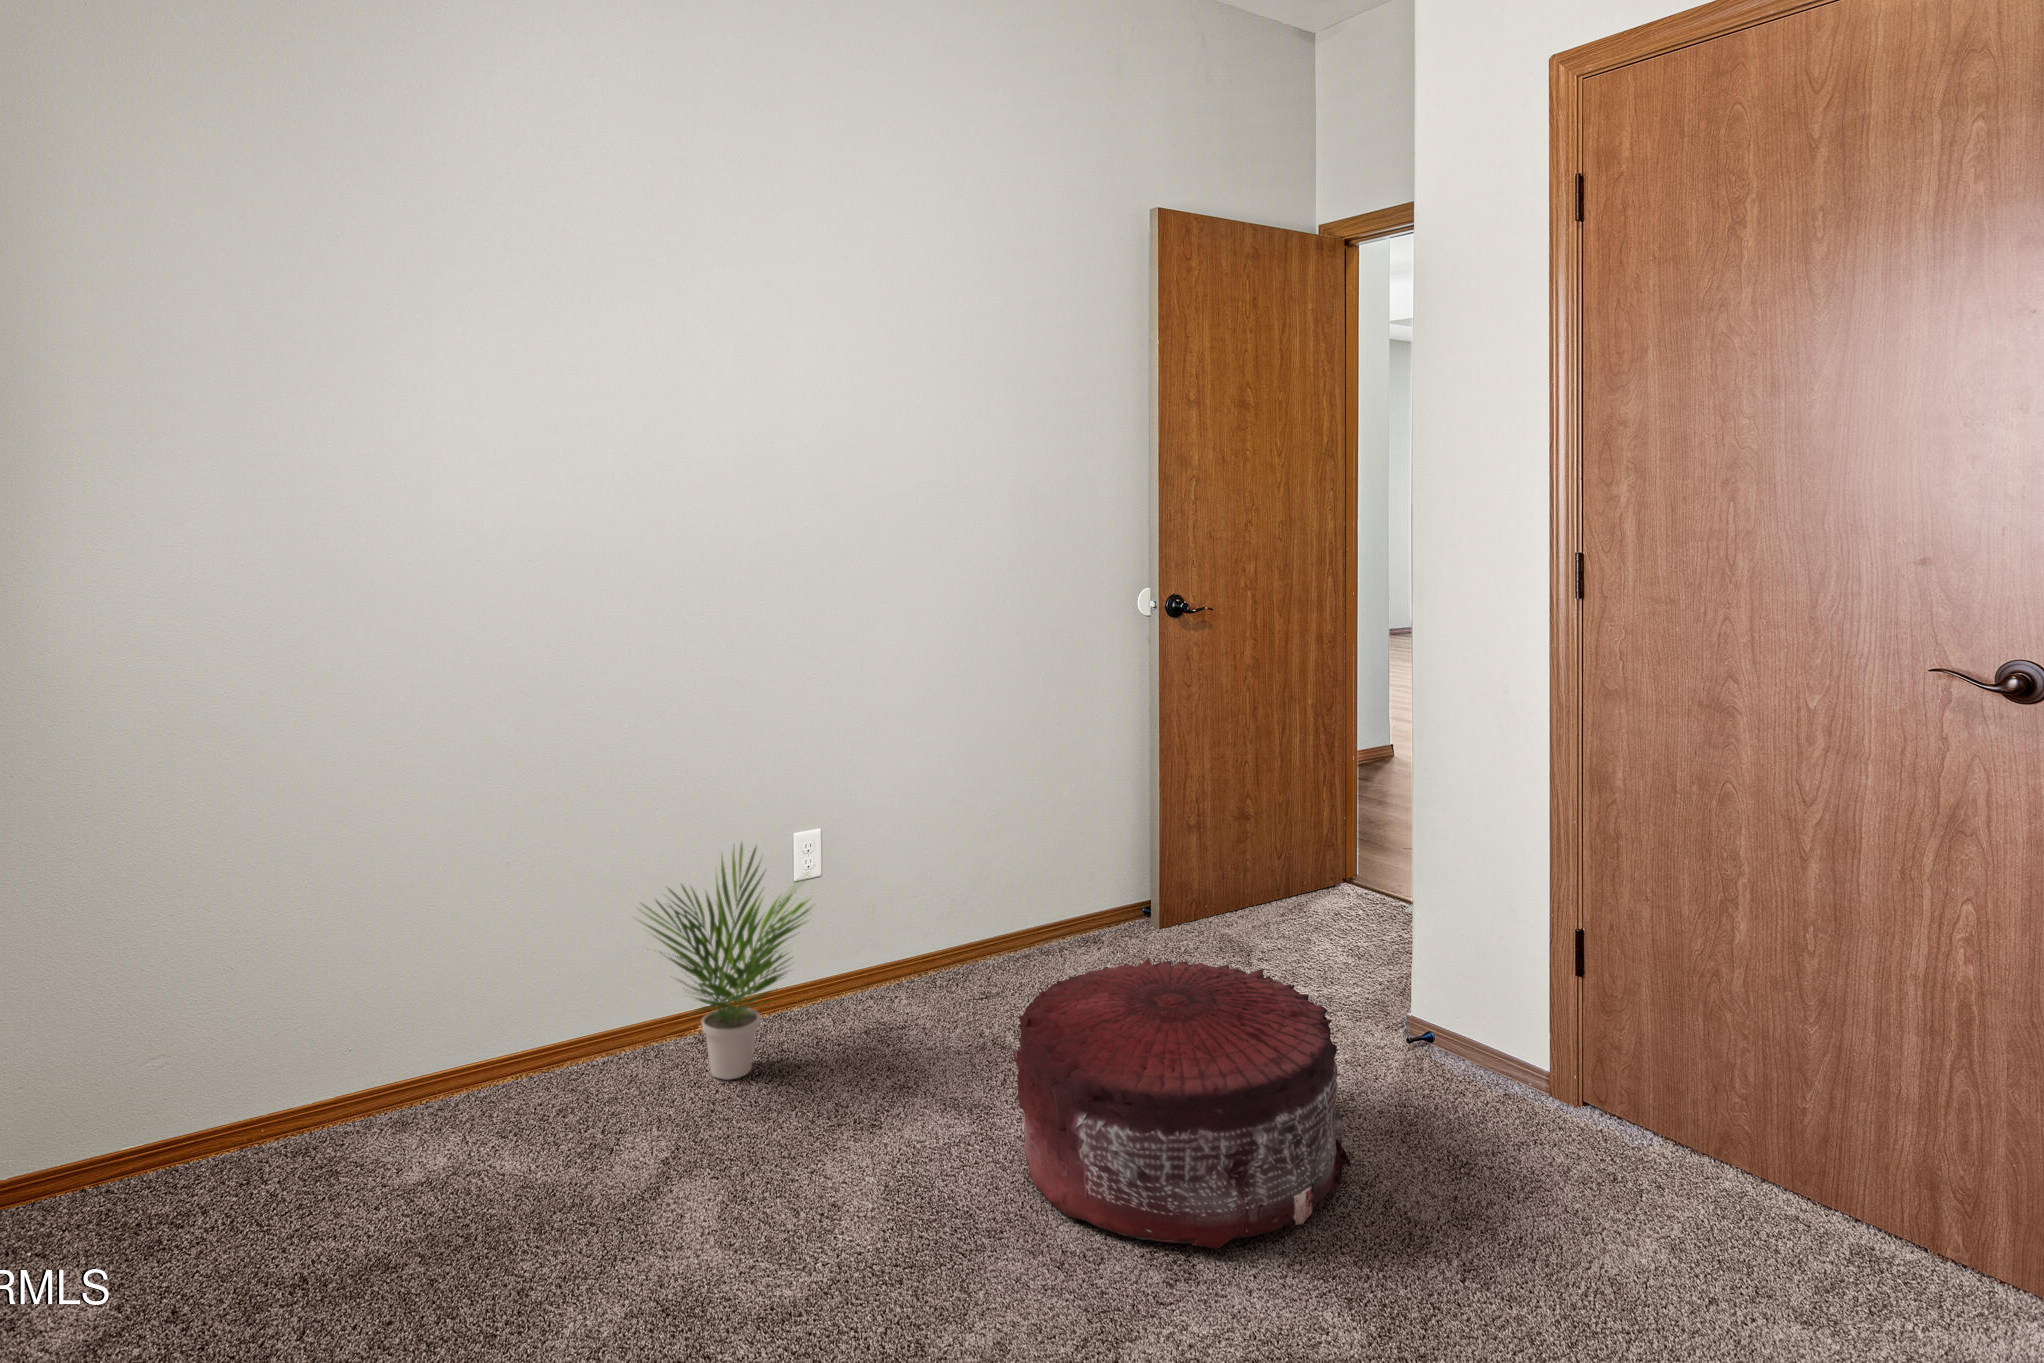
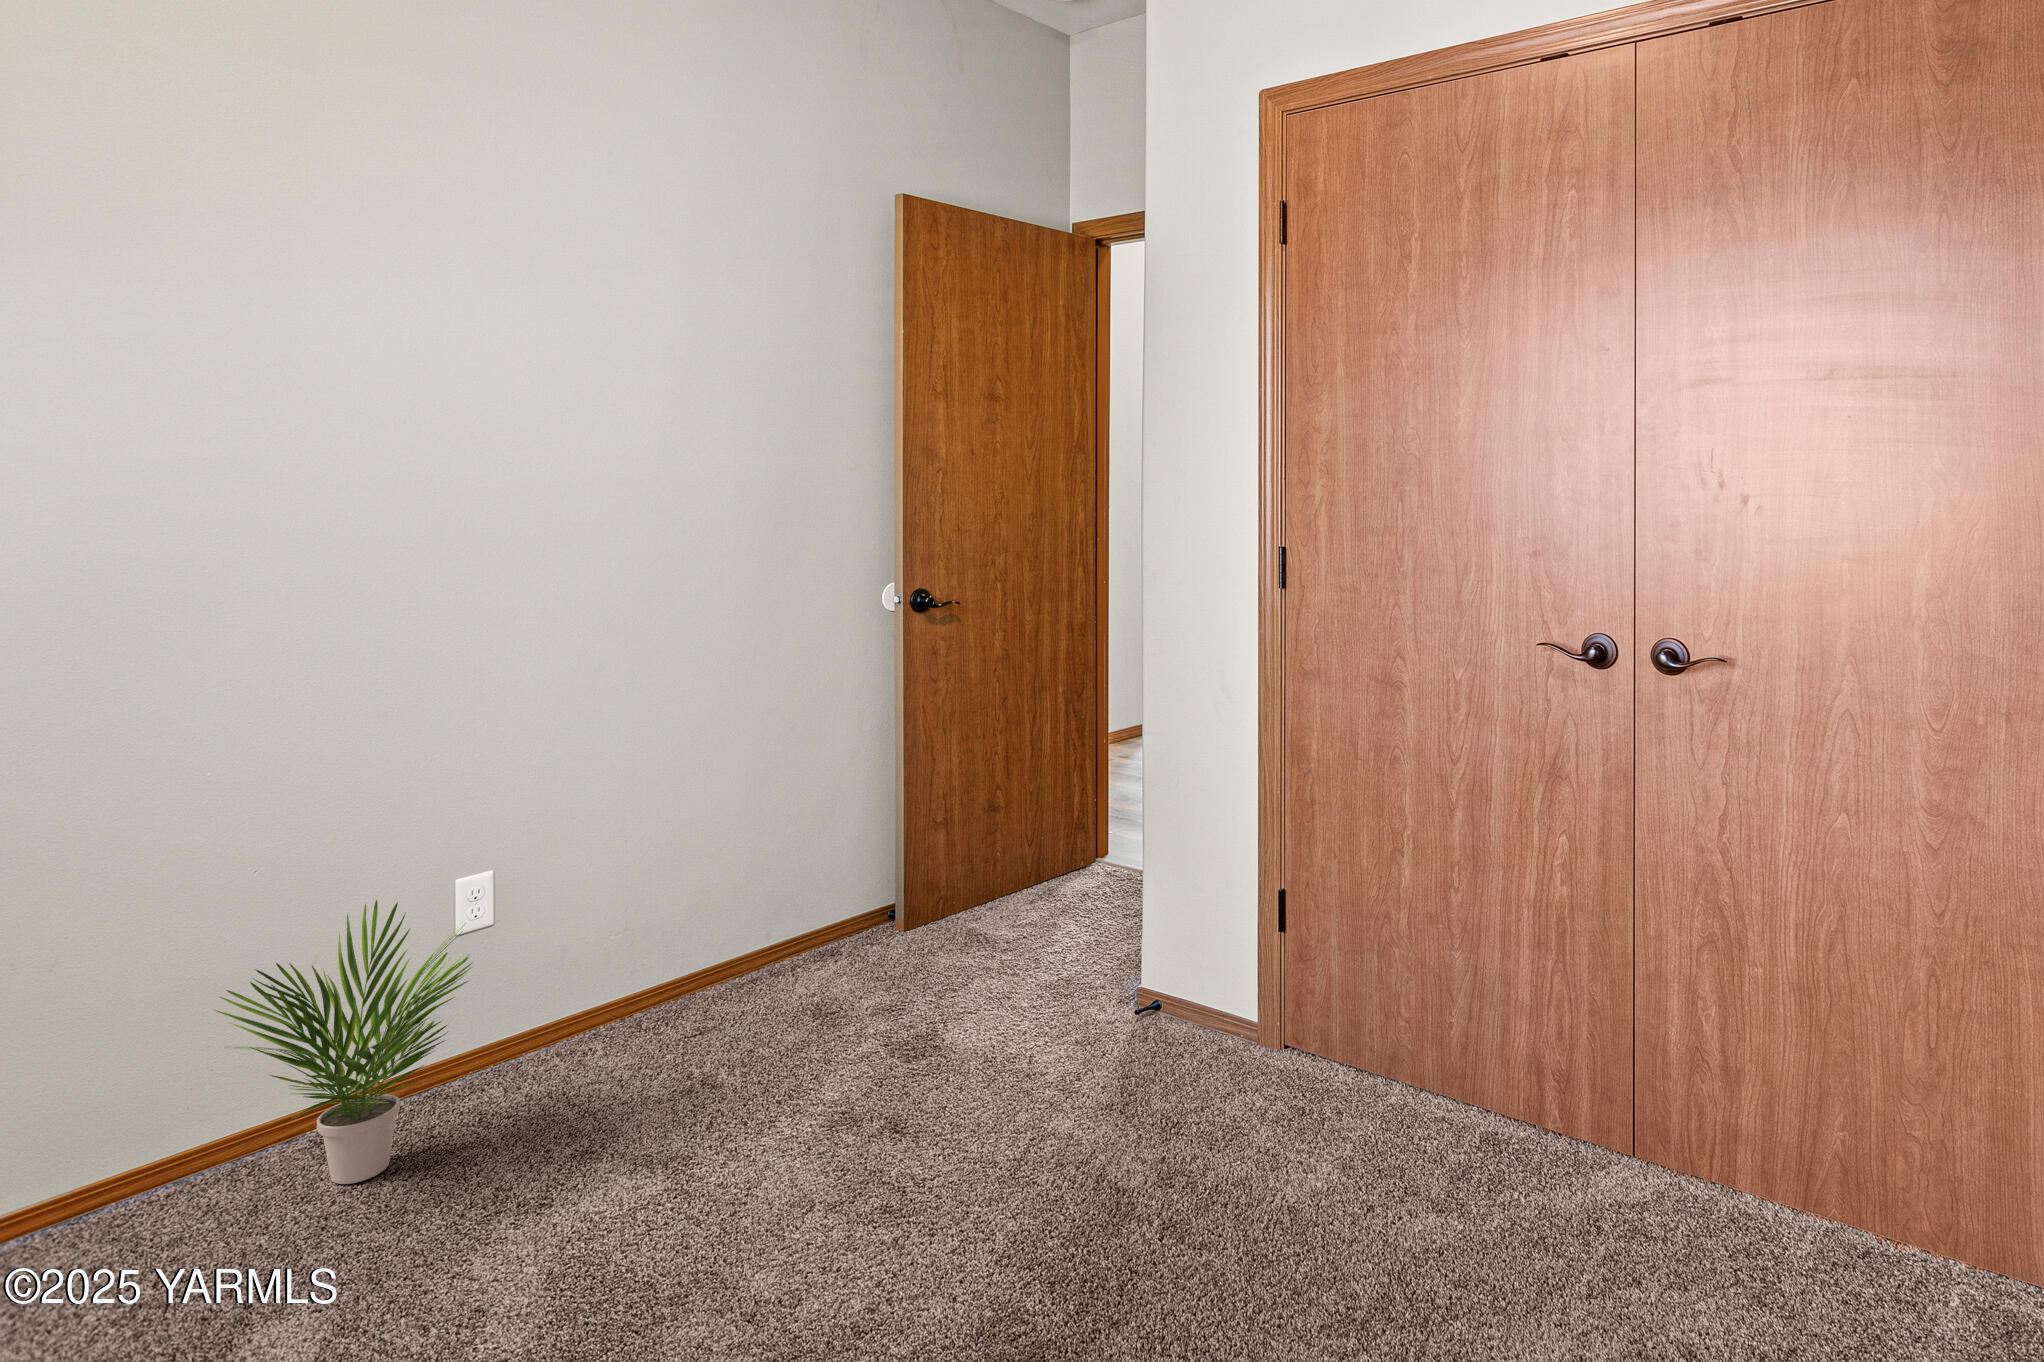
pouf: present [1013,957,1351,1249] -> none [707,966,1067,1270]

